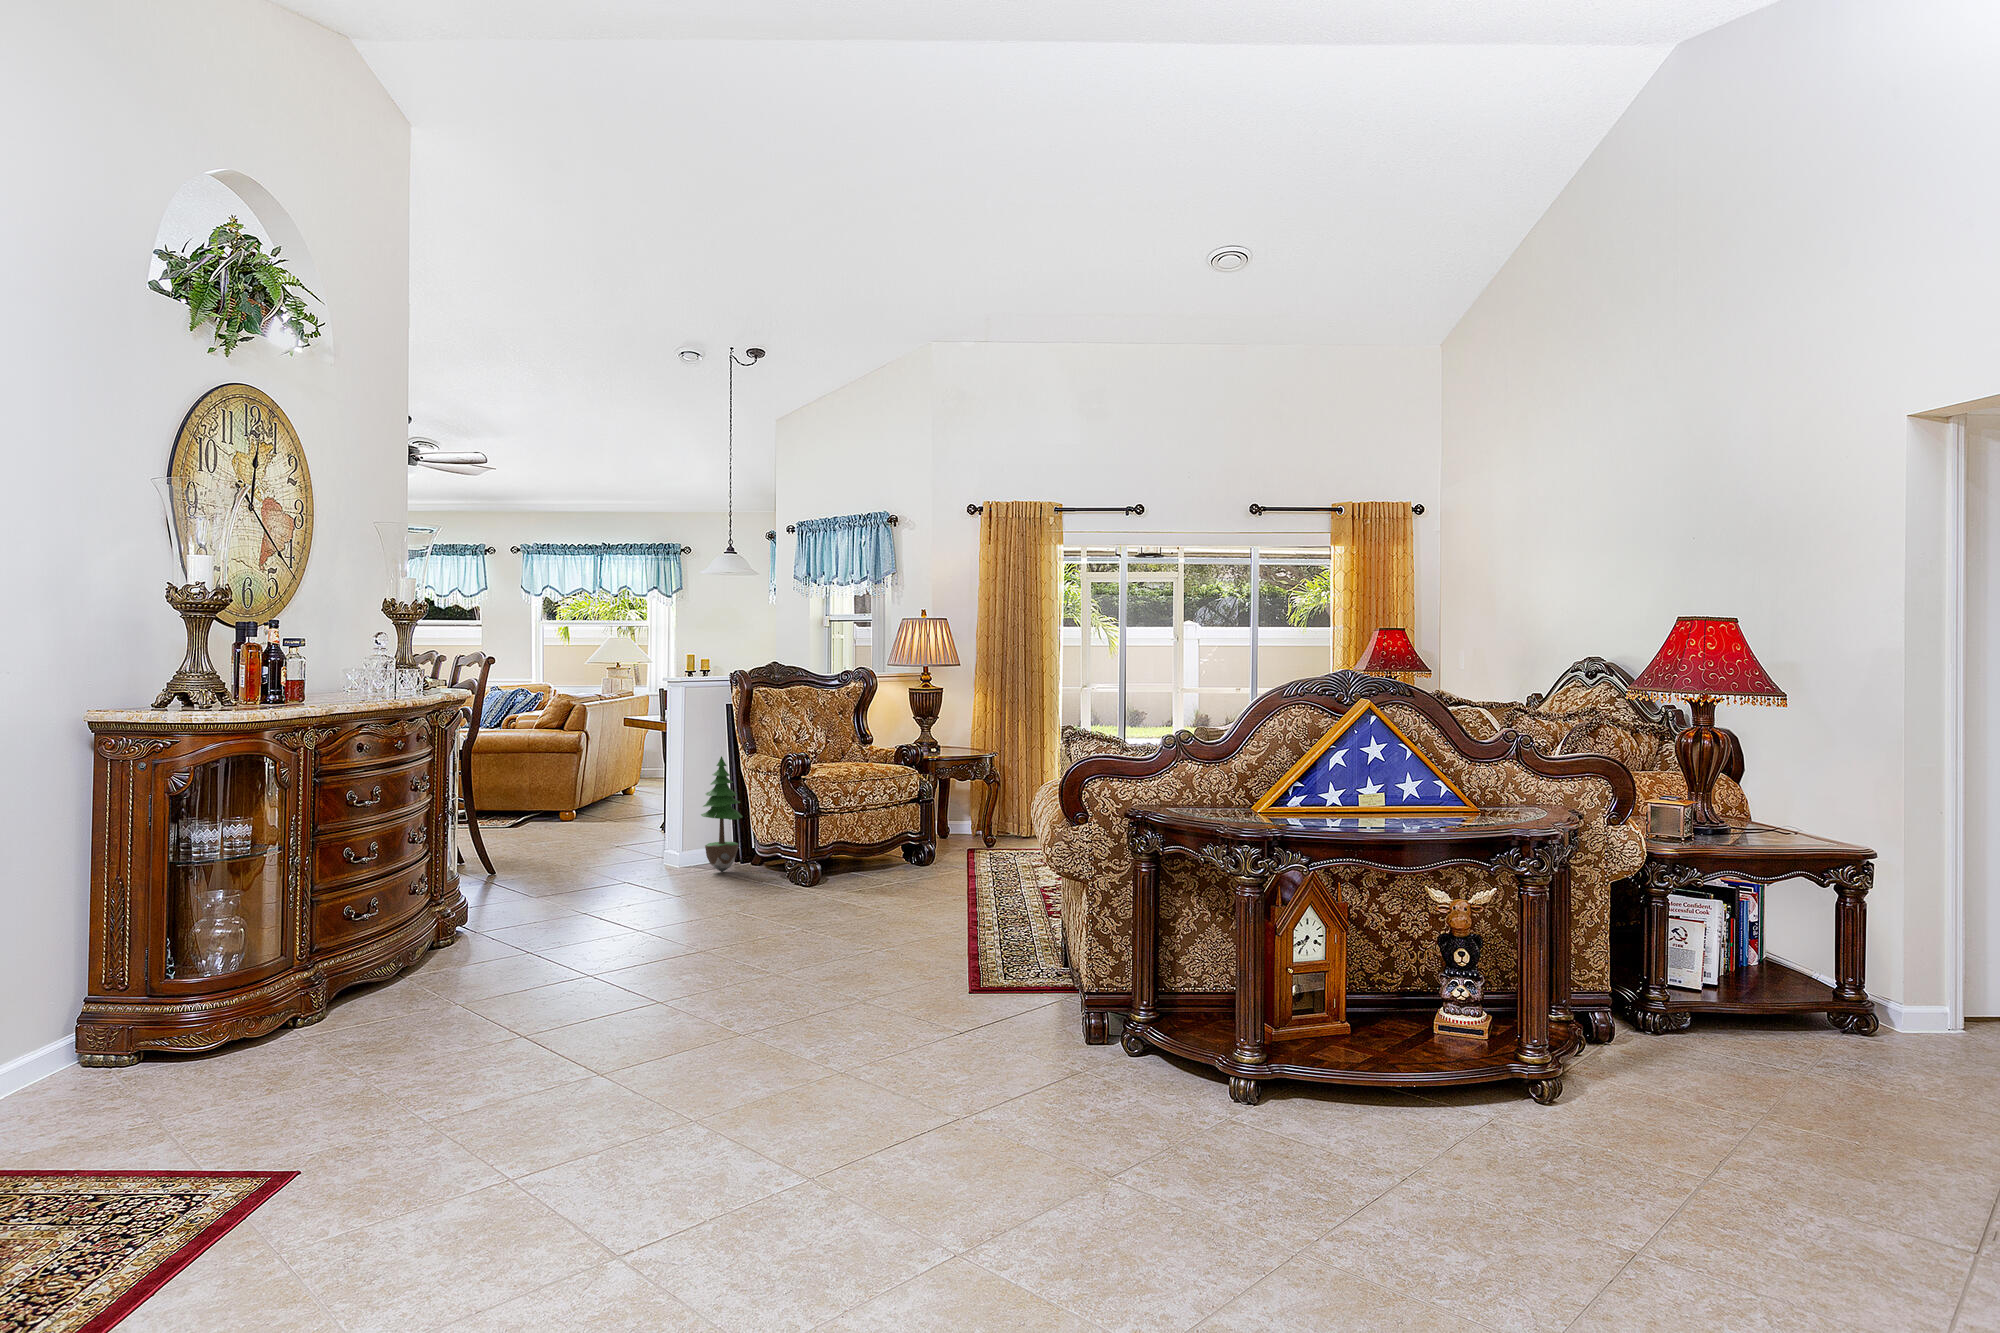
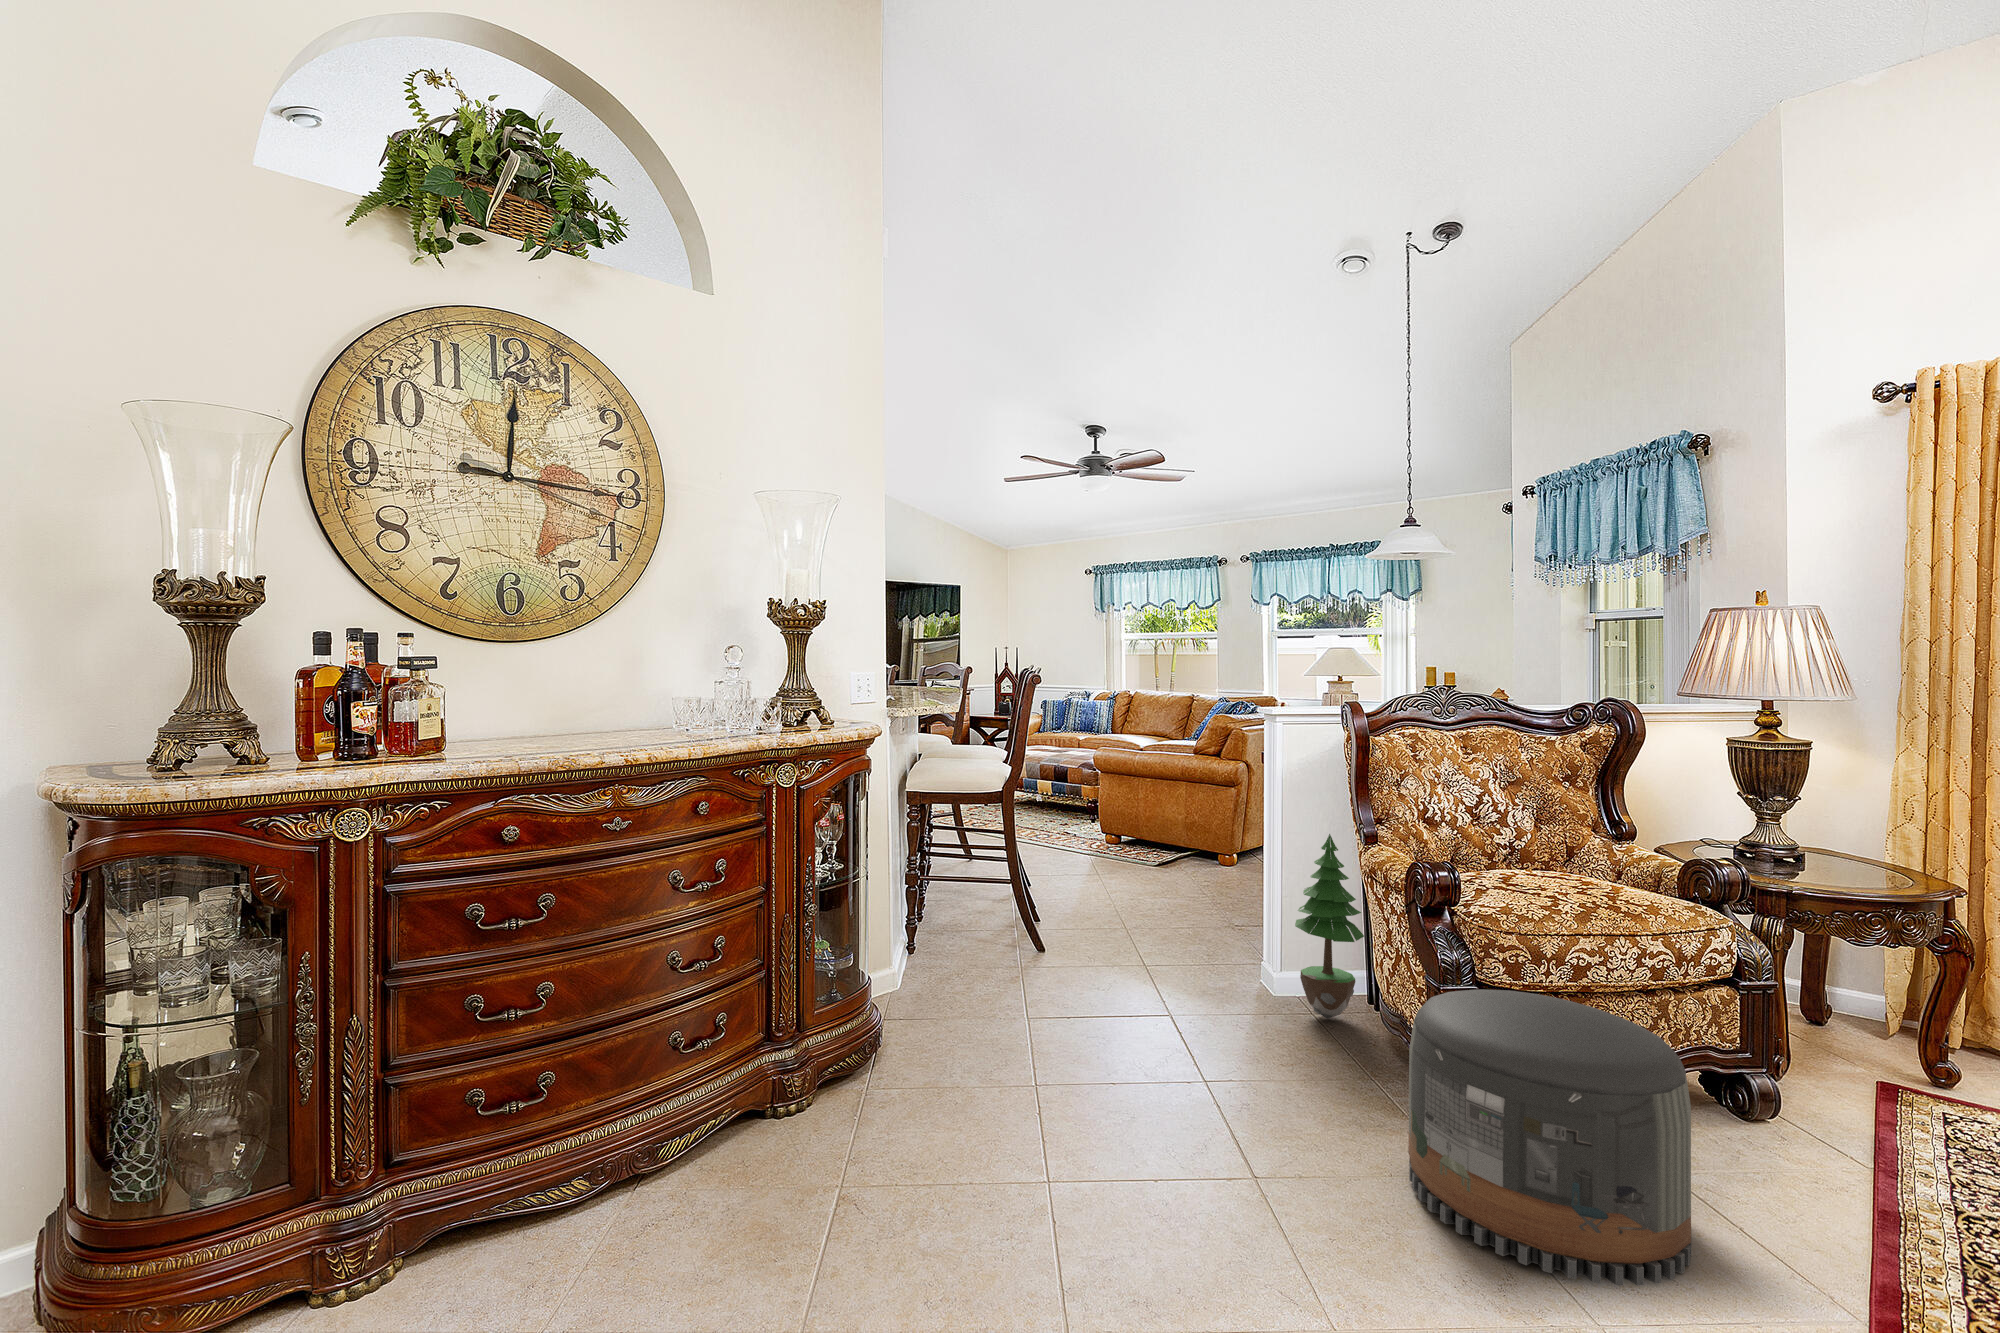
pouf: none [801,805,911,906] -> present [1408,989,1691,1286]

